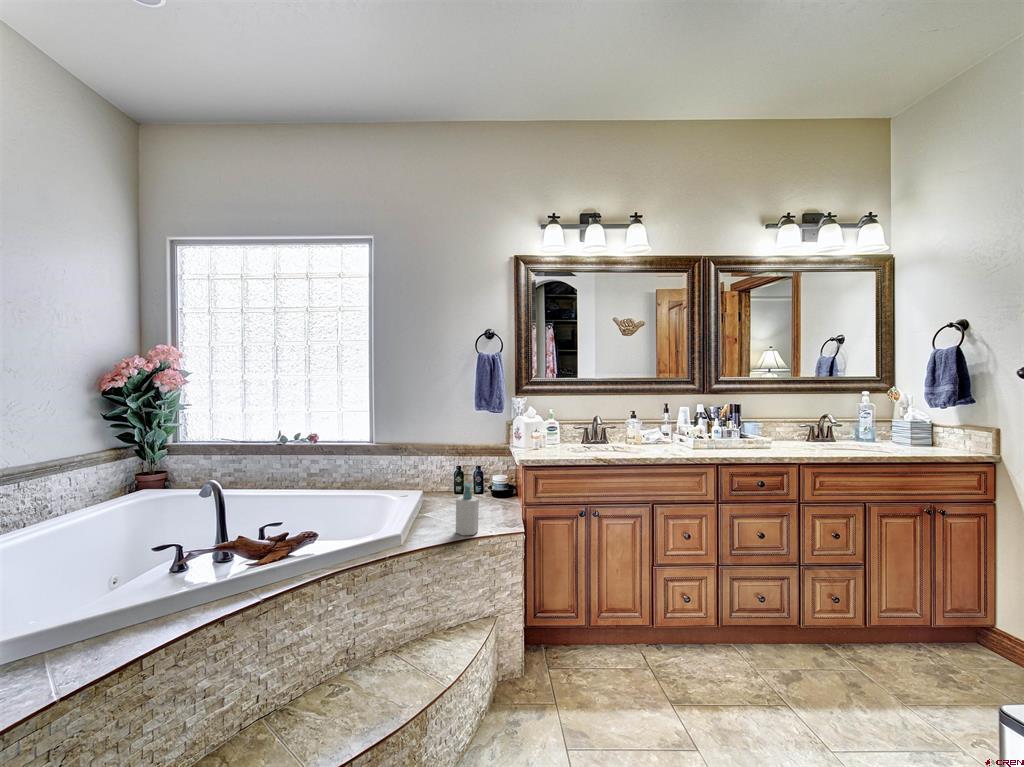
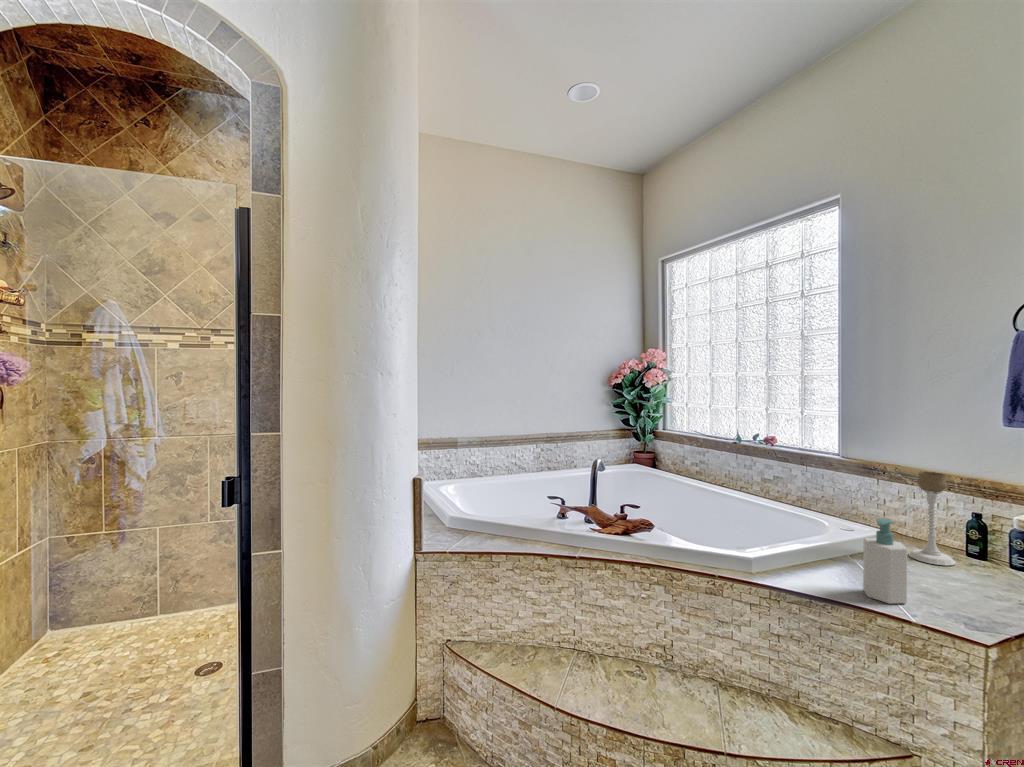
candle holder: none [437,447,459,504] -> present [909,472,955,566]

